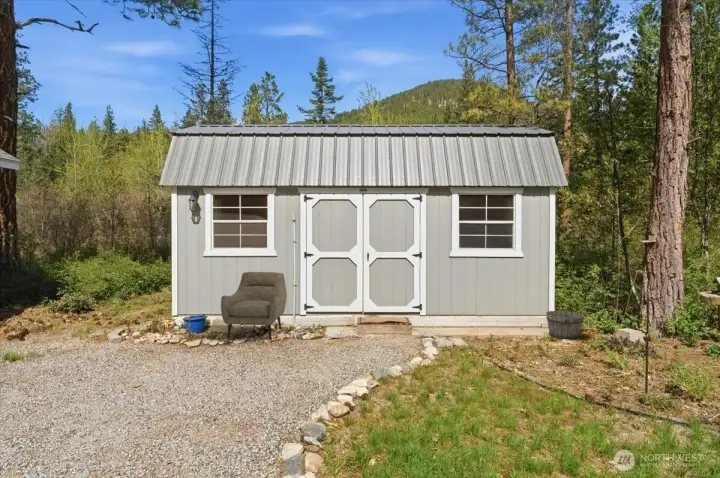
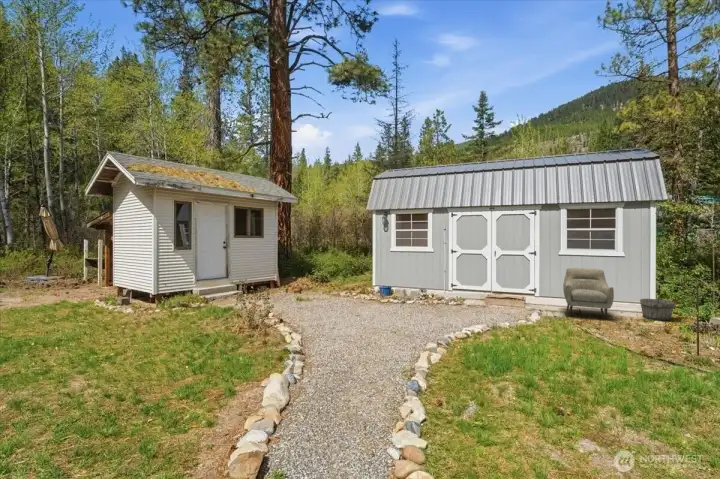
chair: present [221,272,287,340] -> present [563,268,614,320]

